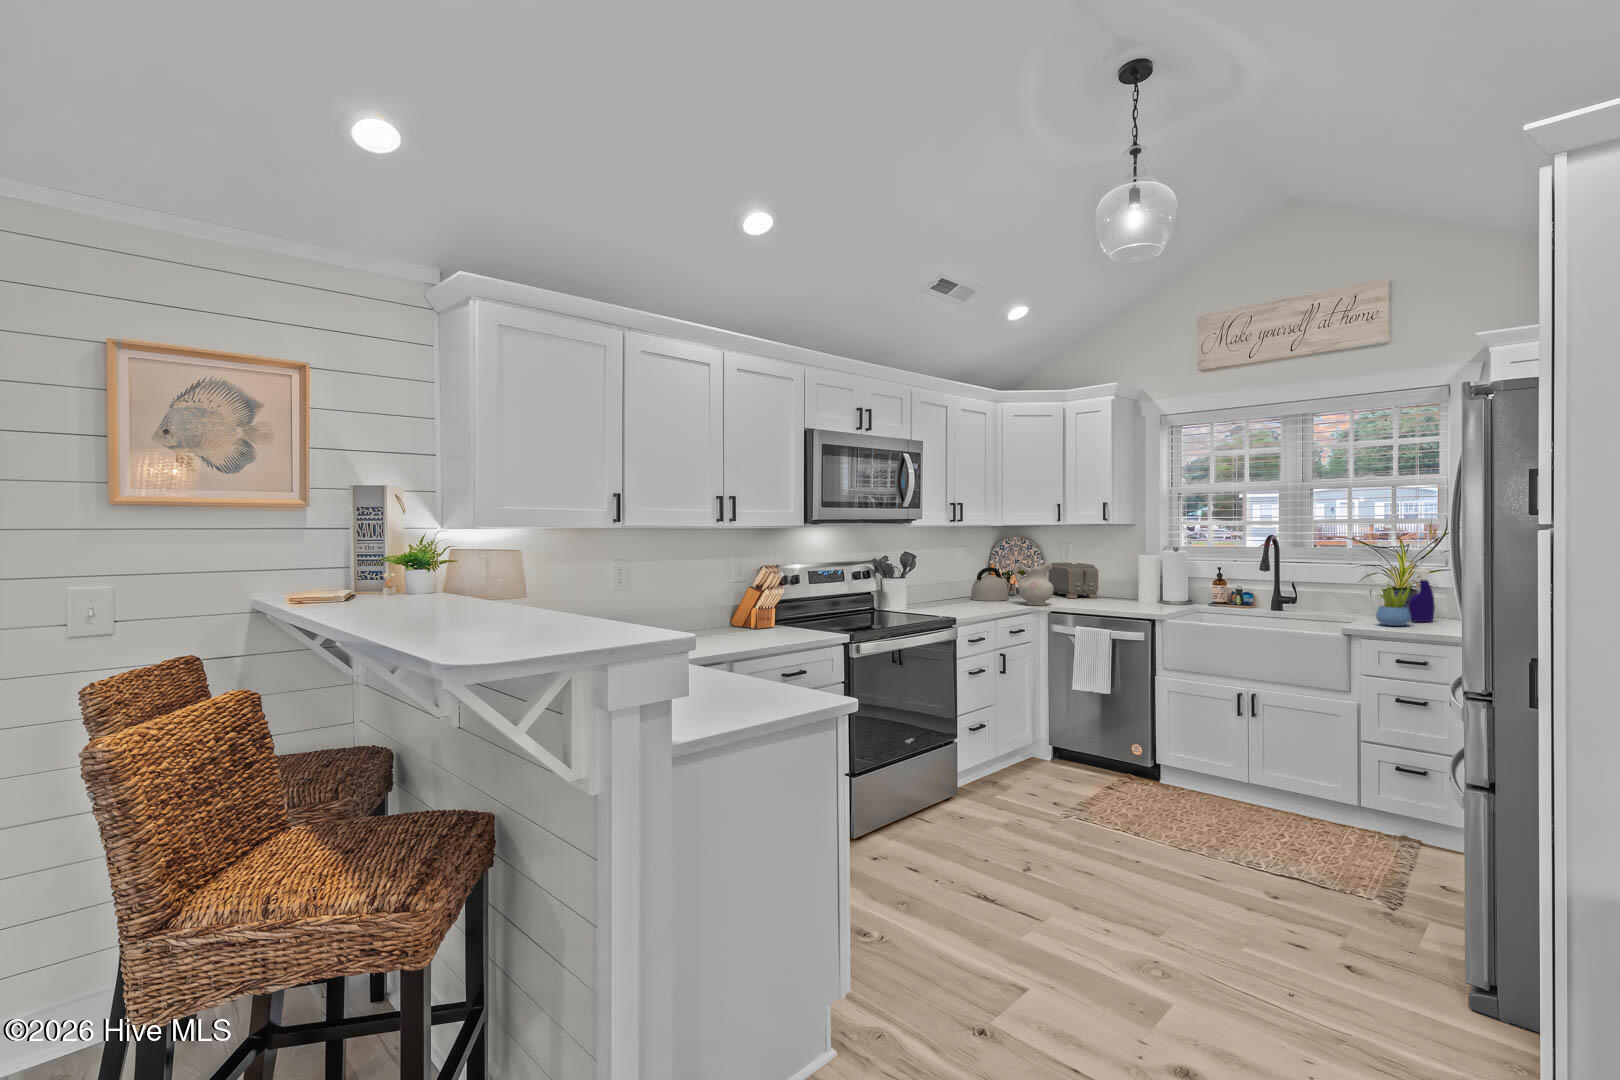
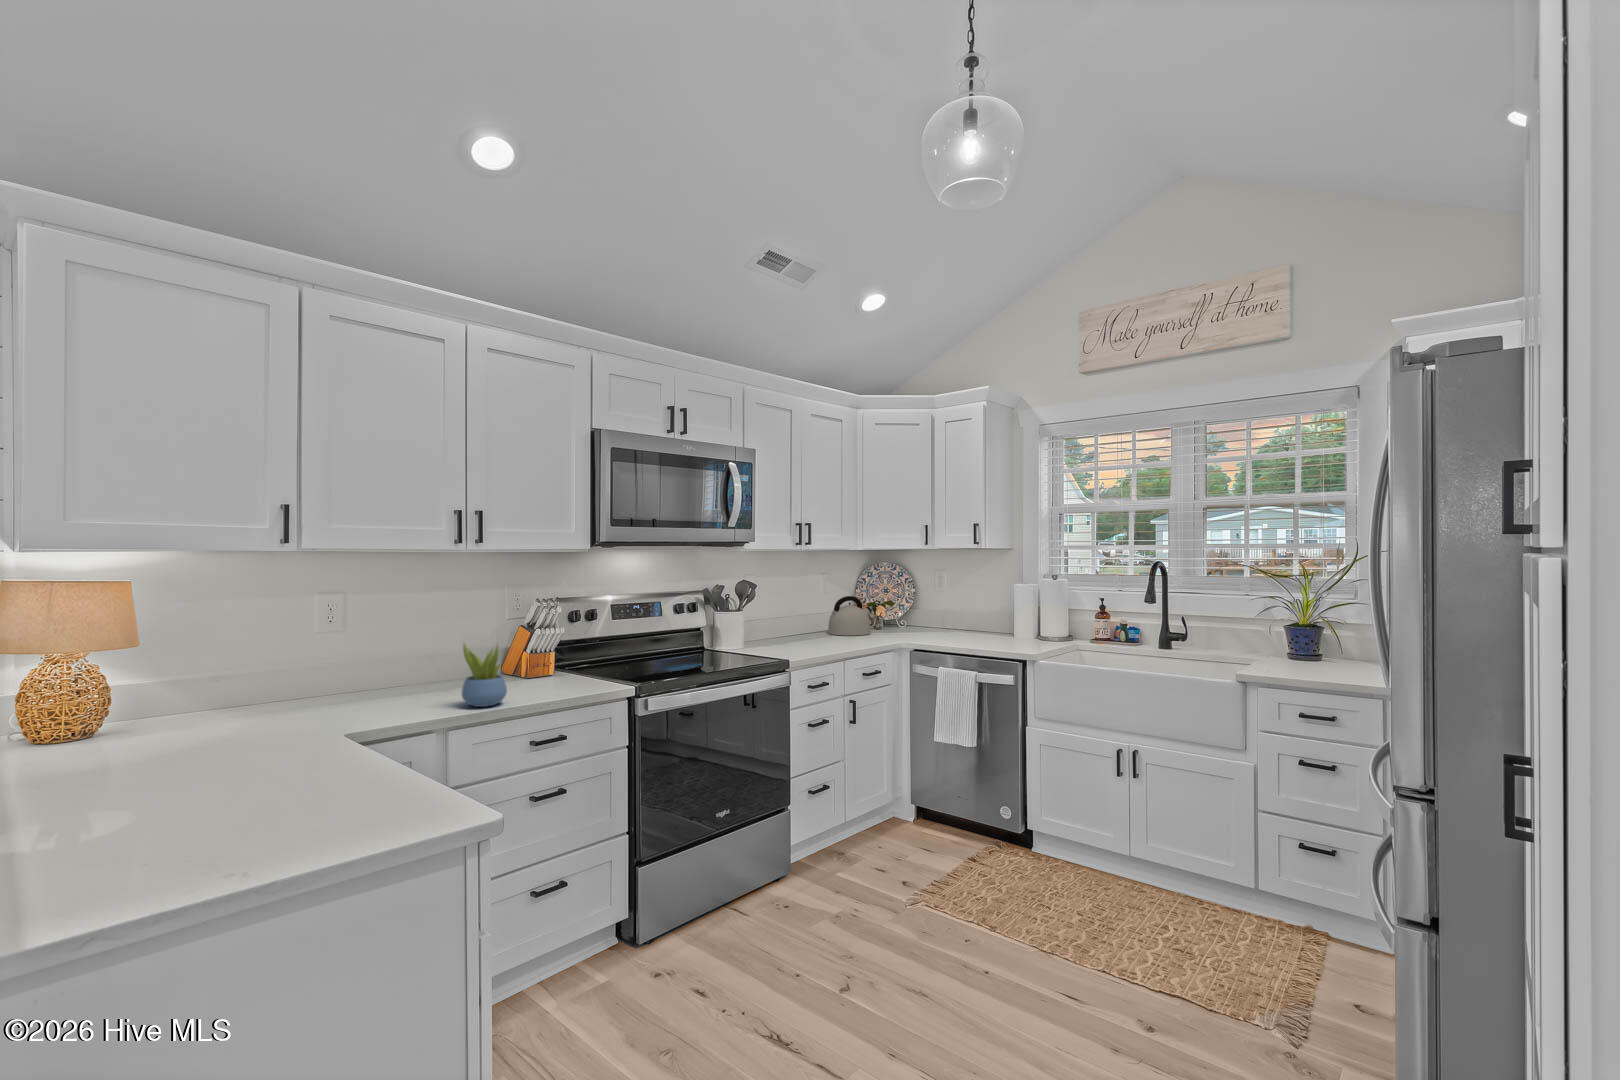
ceramic pitcher: present [1014,562,1054,606] -> none [873,590,918,642]
toaster: present [1048,562,1098,598] -> none [919,590,973,632]
spray bottle: present [1409,569,1435,622] -> none [1309,603,1337,665]
succulent plant: present [1376,585,1411,626] -> present [462,644,507,707]

